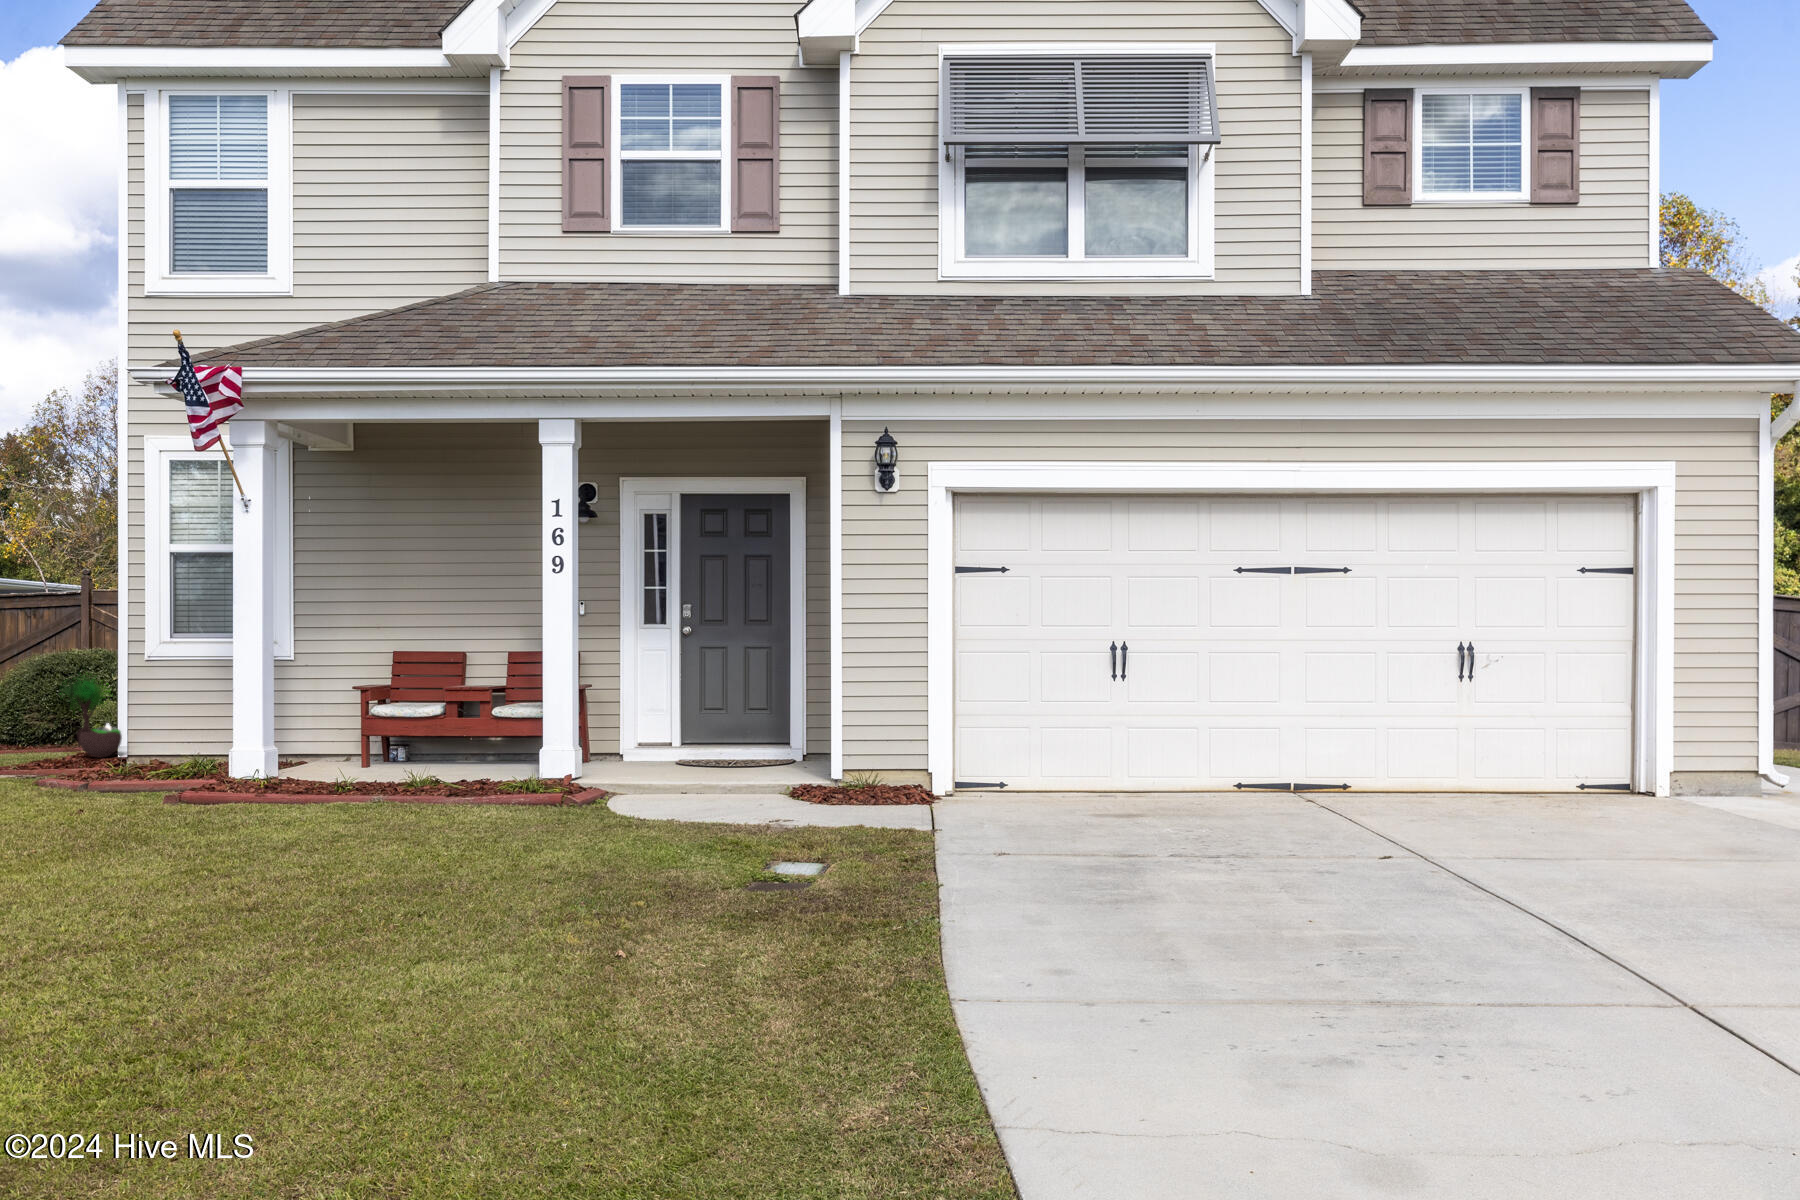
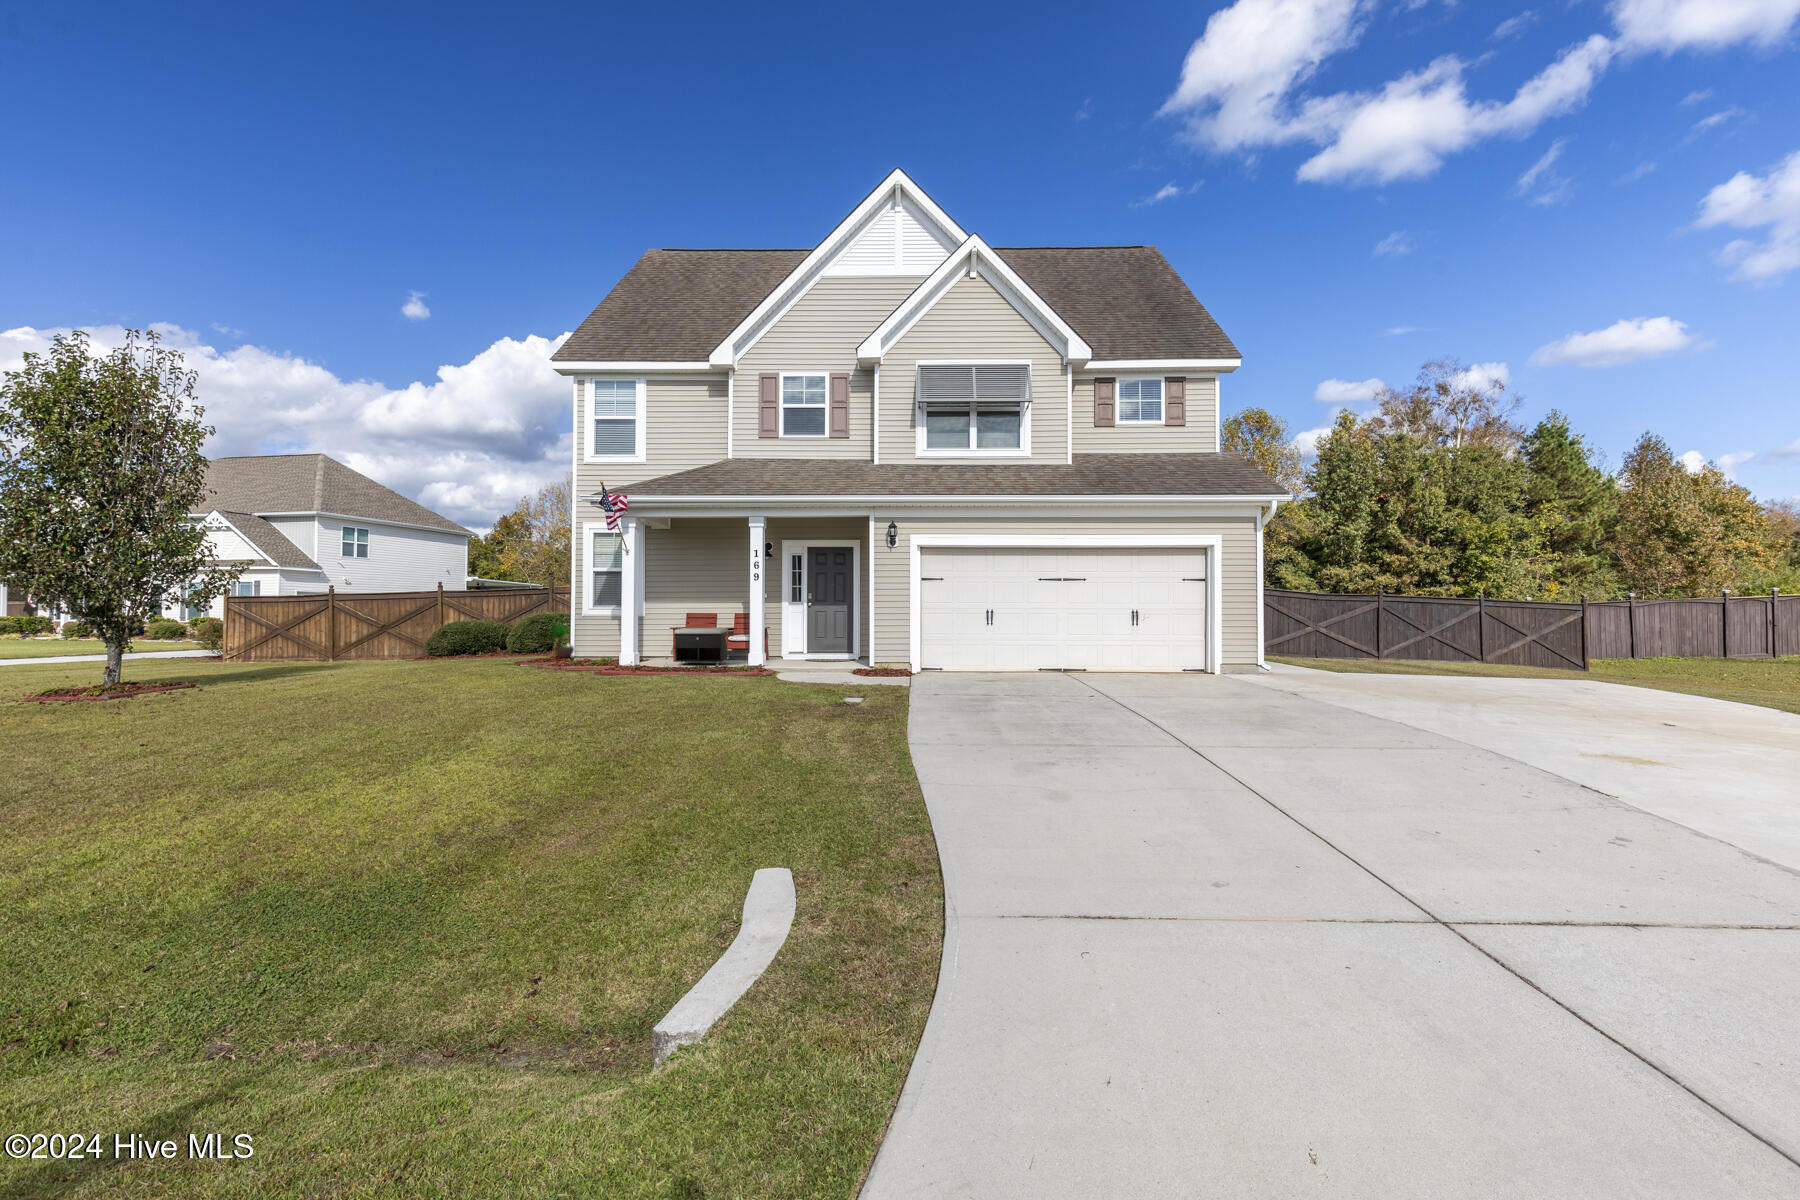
storage bench: none [361,687,489,777] -> present [675,628,727,665]

